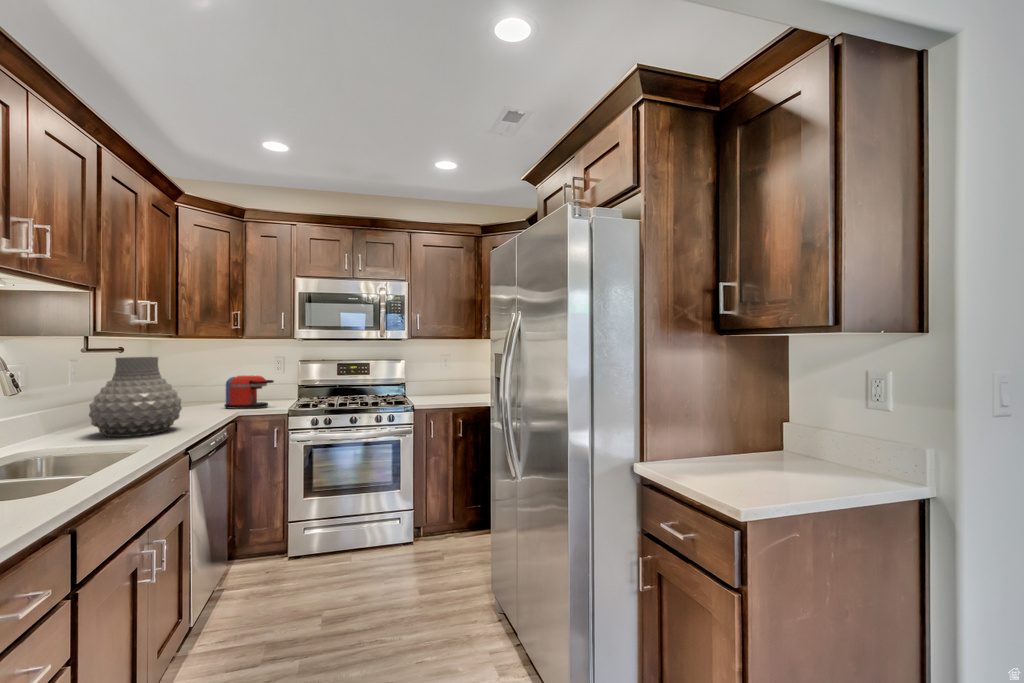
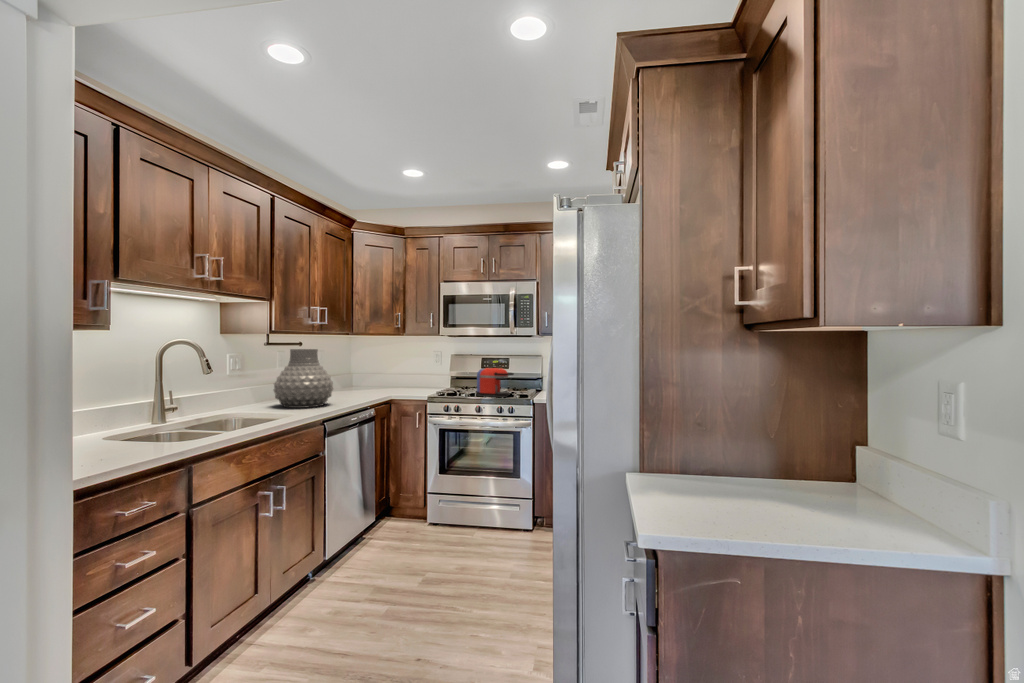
coffee maker: present [225,376,274,408] -> present [476,368,514,397]

